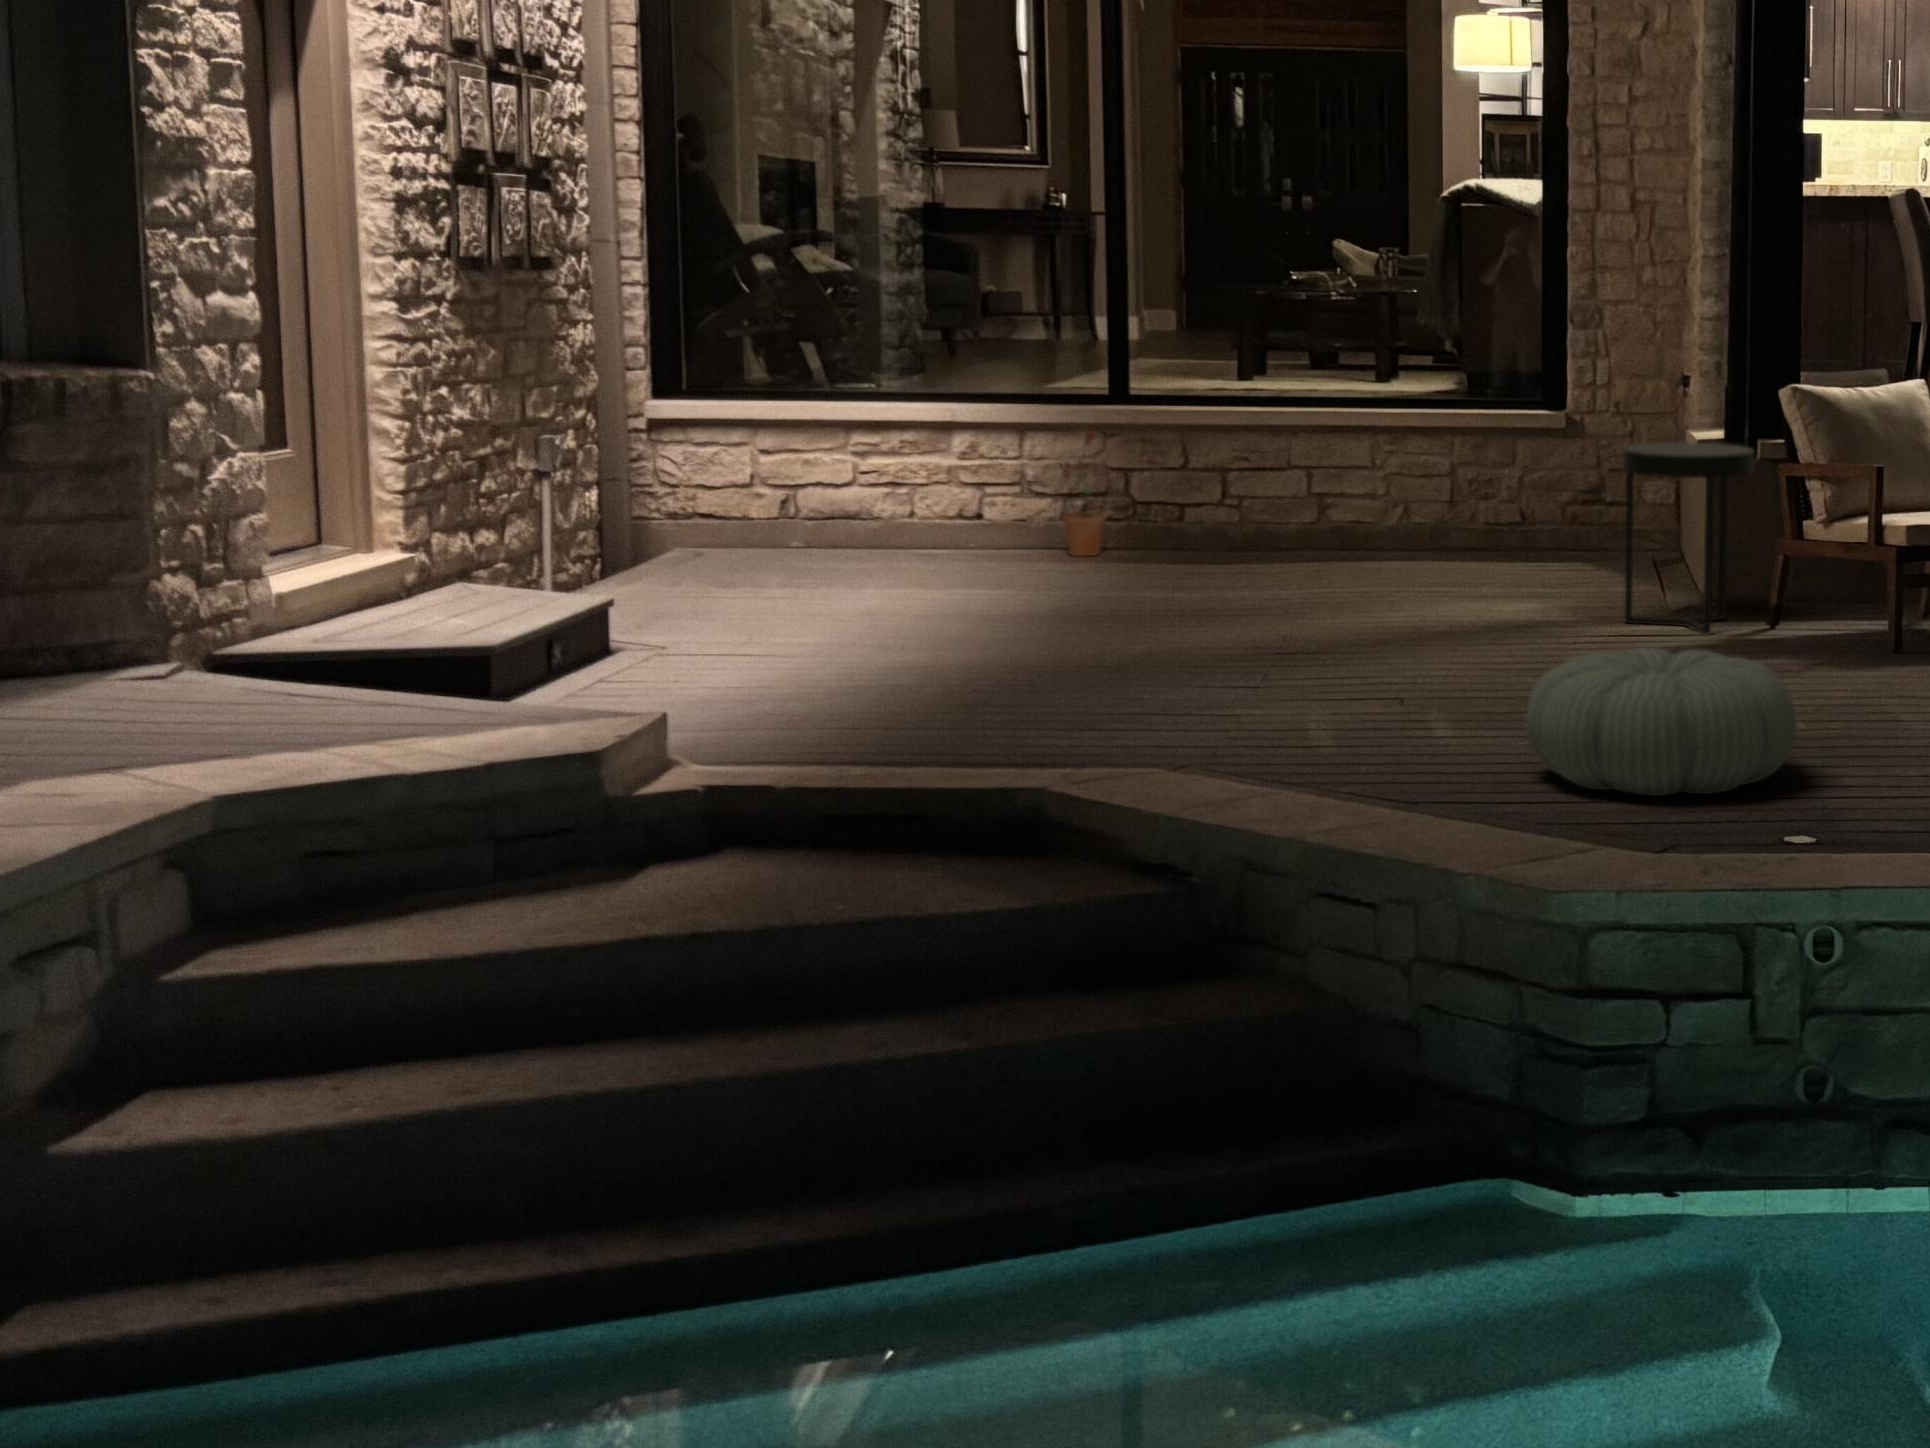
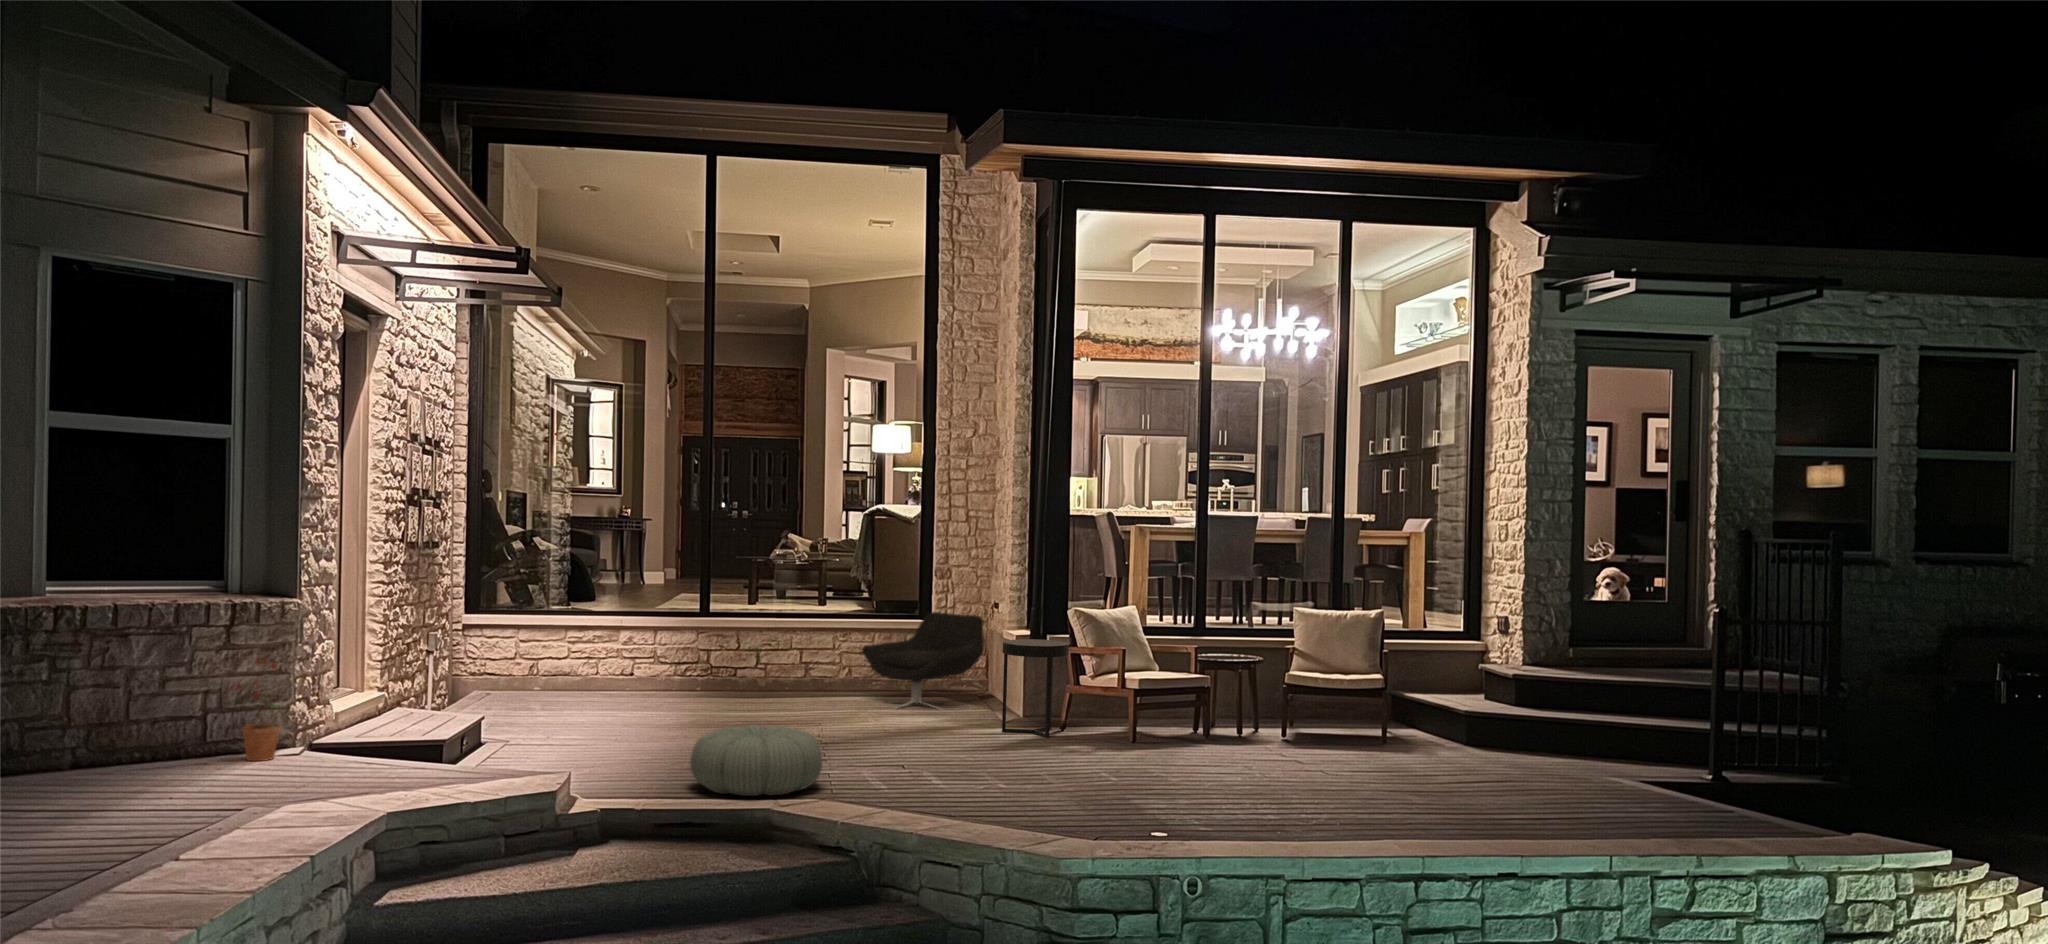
lounge chair: none [1390,389,1628,581] -> present [862,612,984,709]
potted plant: present [1059,430,1106,556] -> present [232,656,281,761]
pouf: present [1526,648,1797,796] -> present [690,725,823,796]

